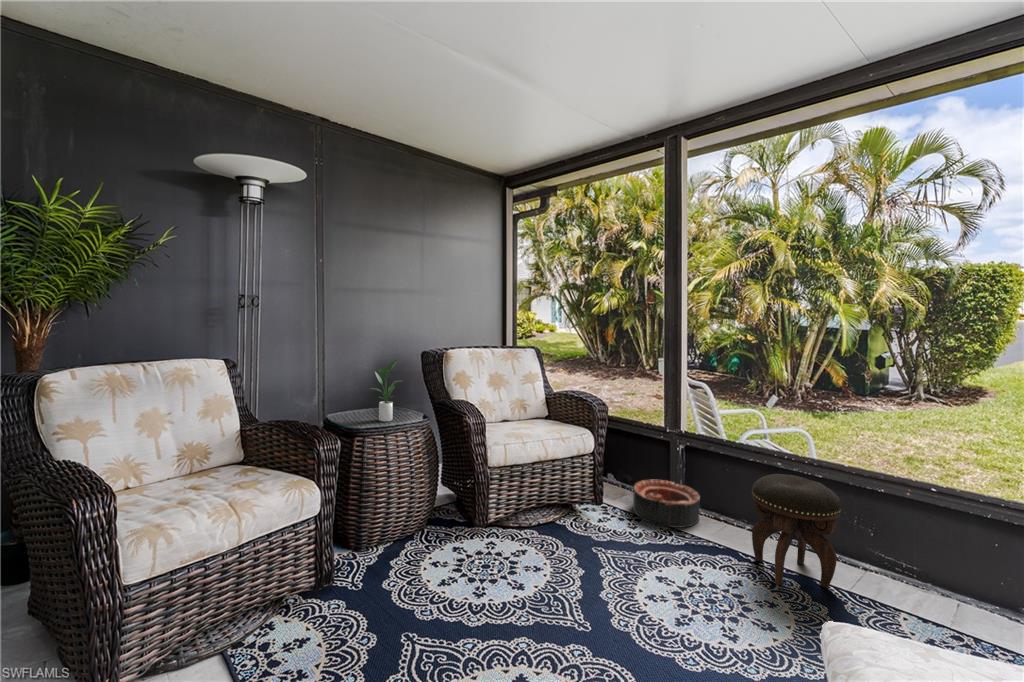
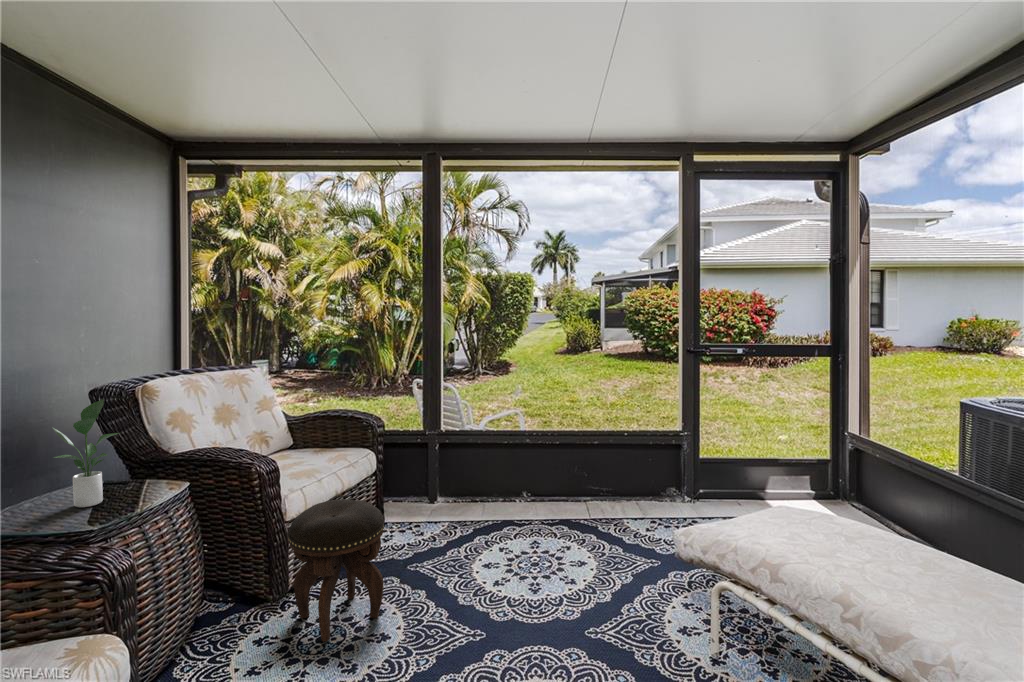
footstool: present [752,474,842,588] -> present [288,499,384,642]
basket: present [633,480,700,528] -> none [402,481,464,525]

